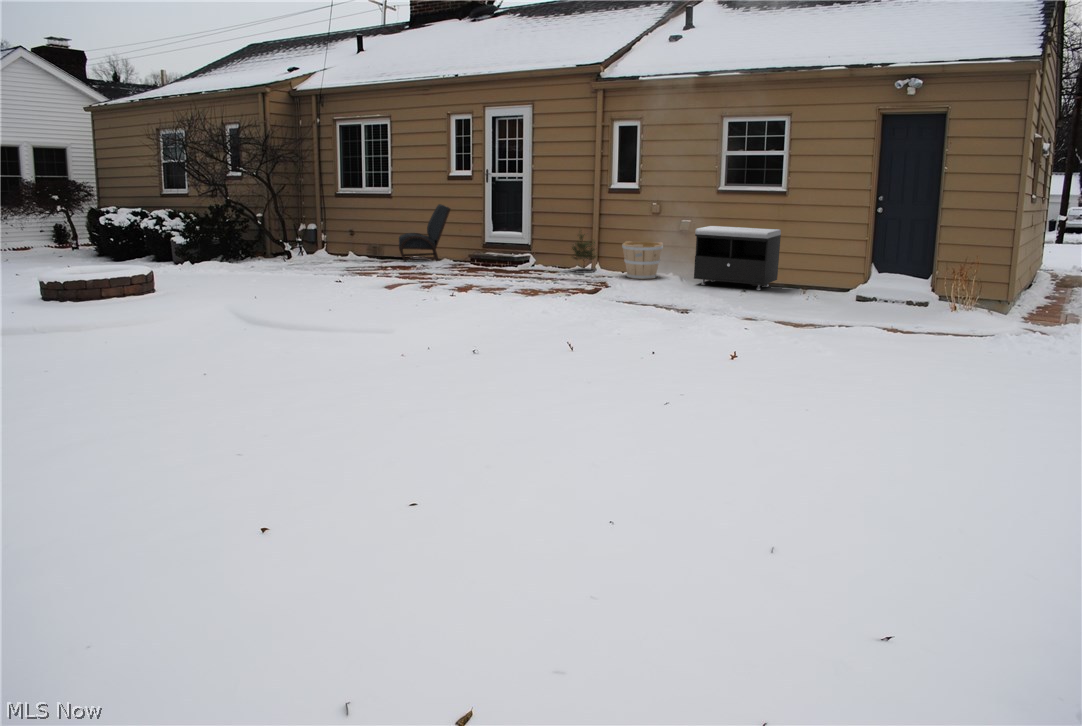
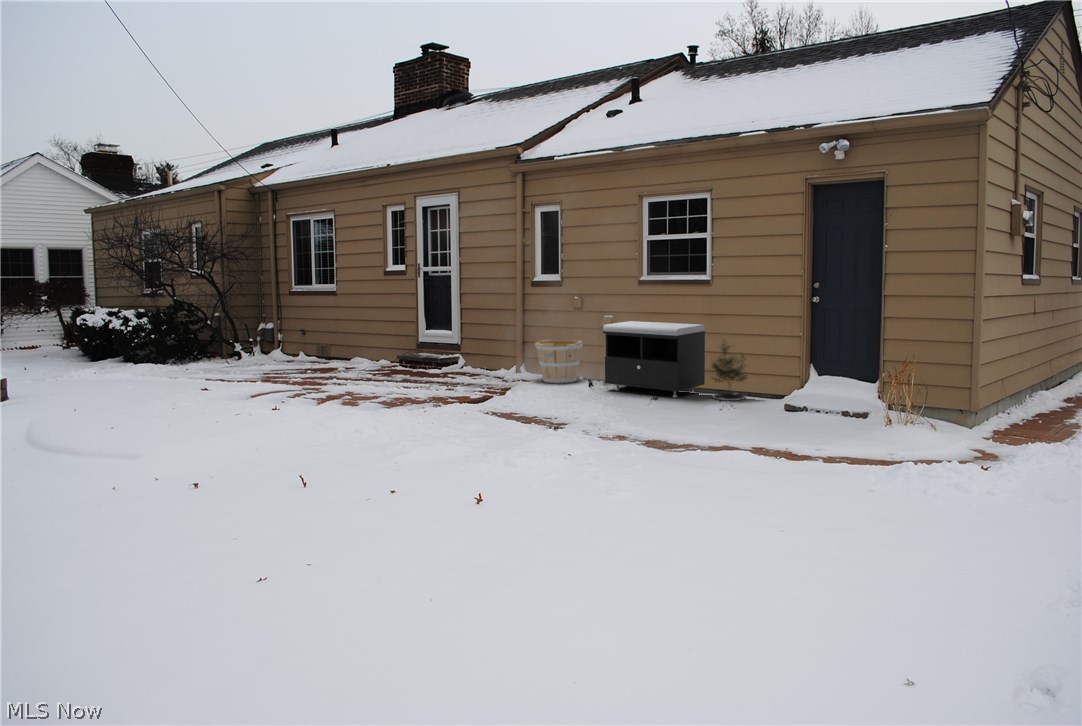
lounge chair: present [399,204,450,262] -> none [326,301,385,363]
potted tree: present [572,234,596,273] -> present [712,344,747,401]

